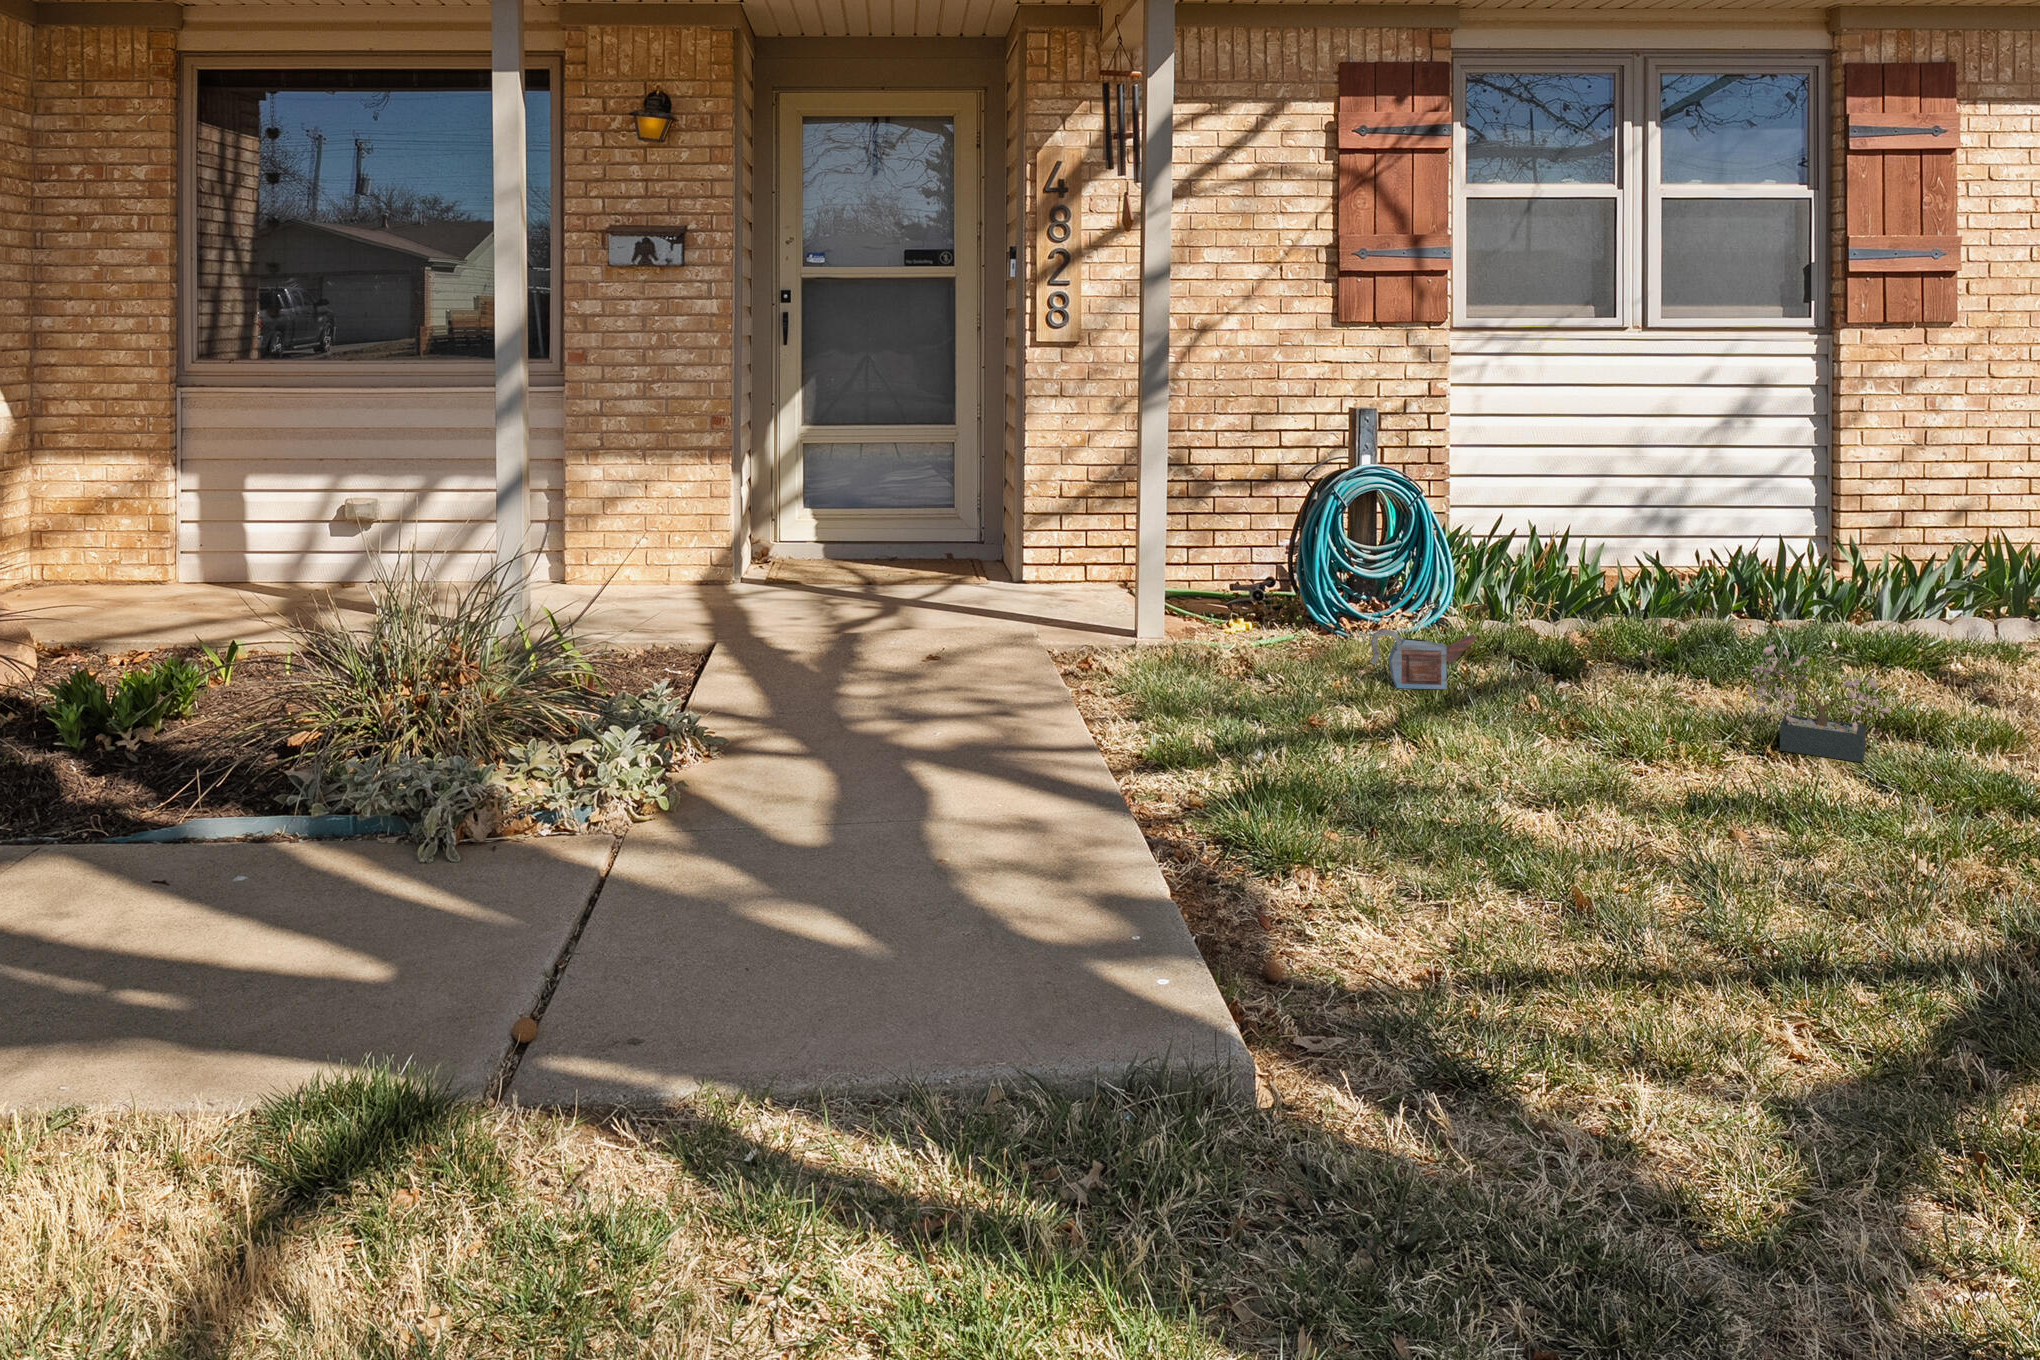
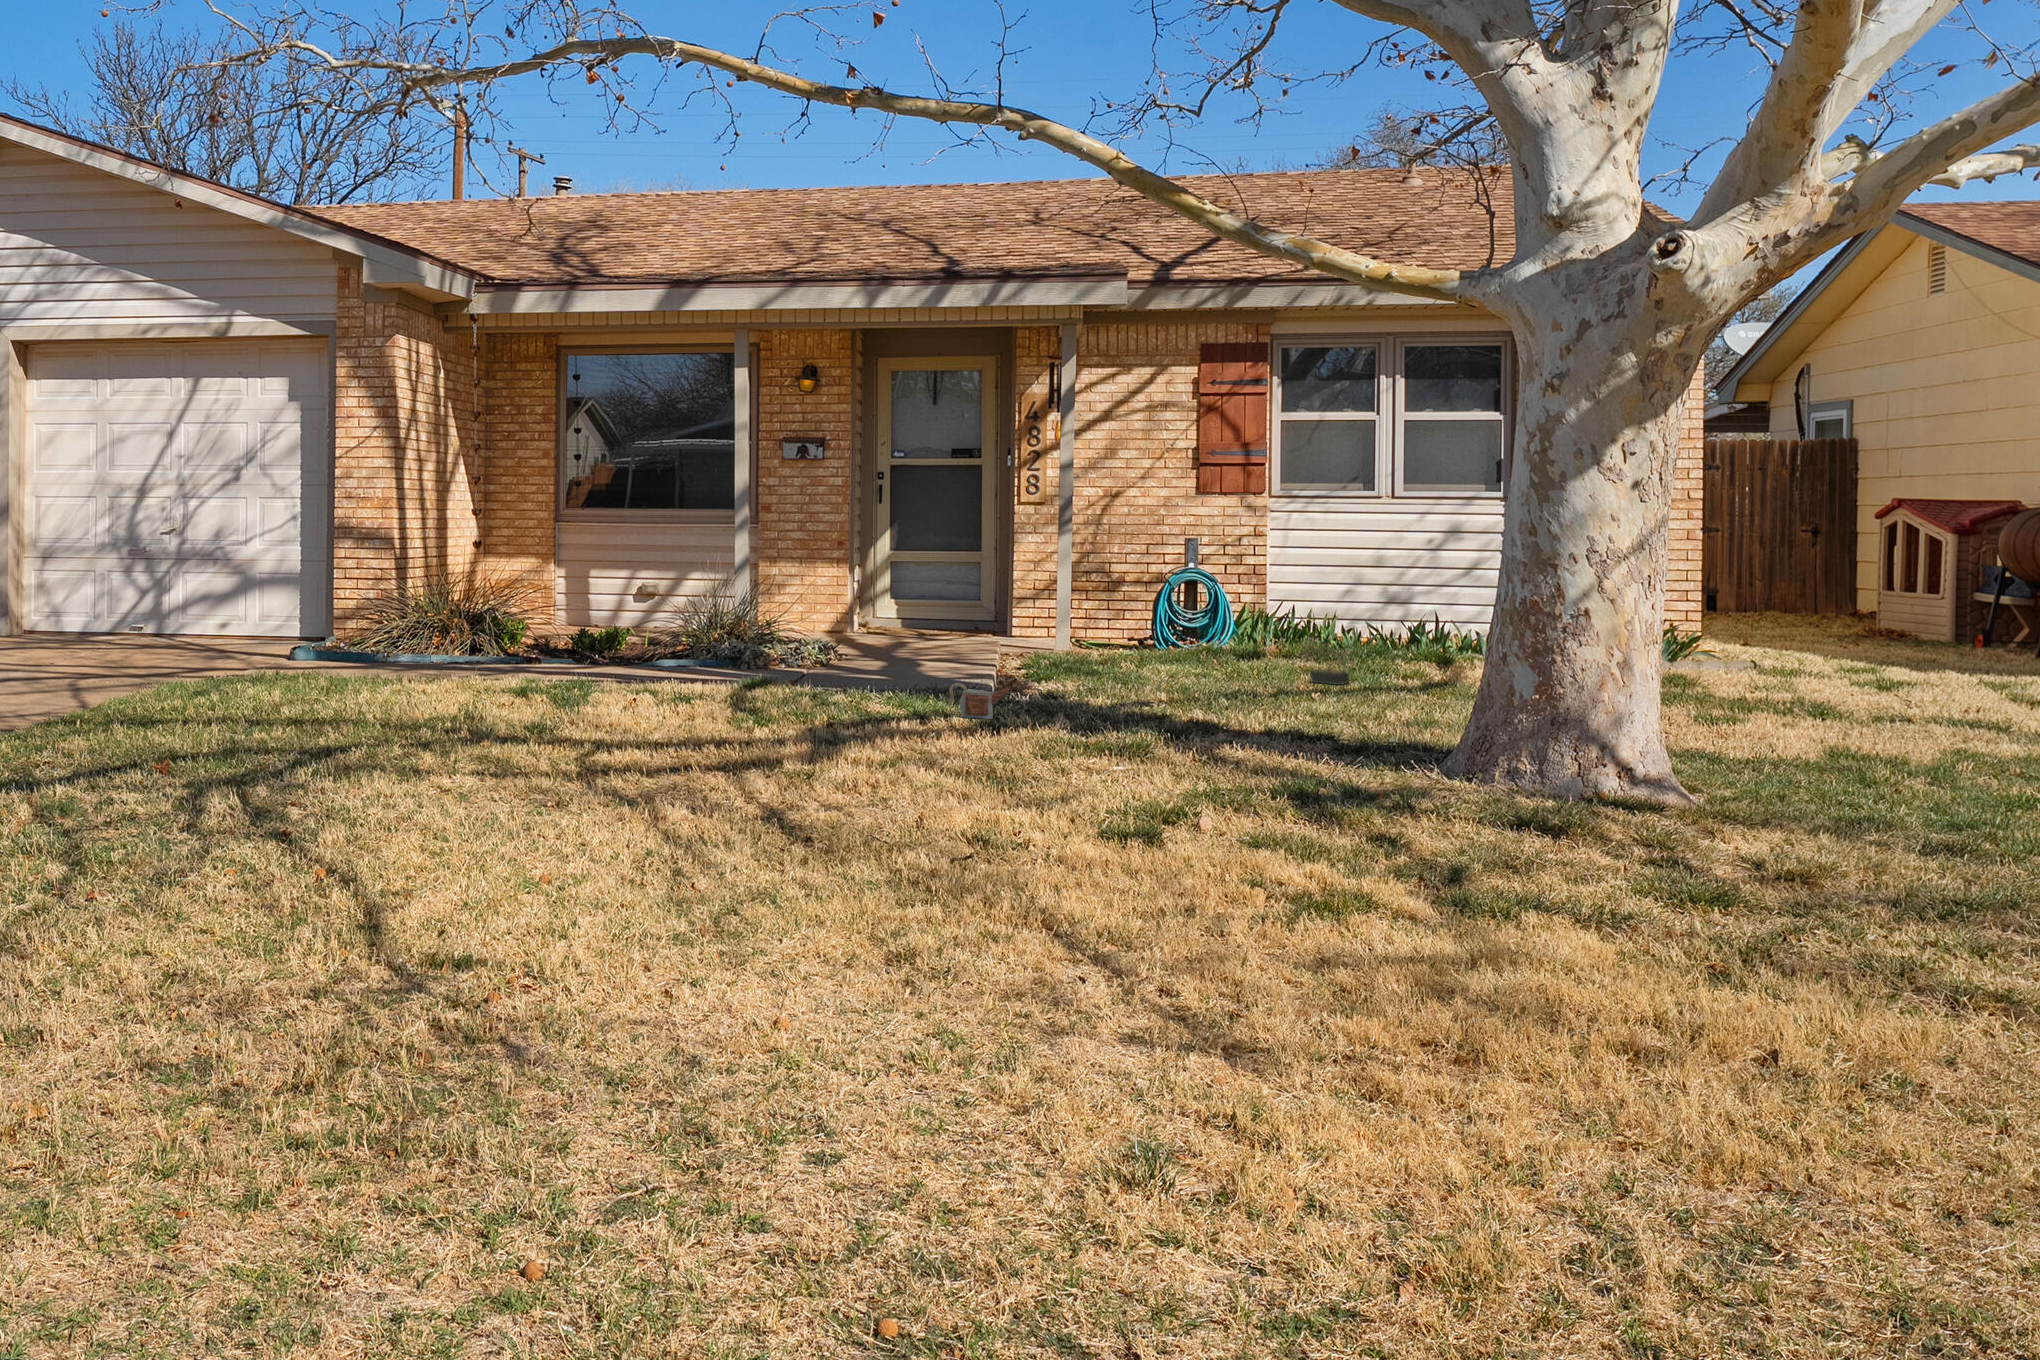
watering can: present [1370,630,1477,689] -> present [949,683,1011,719]

